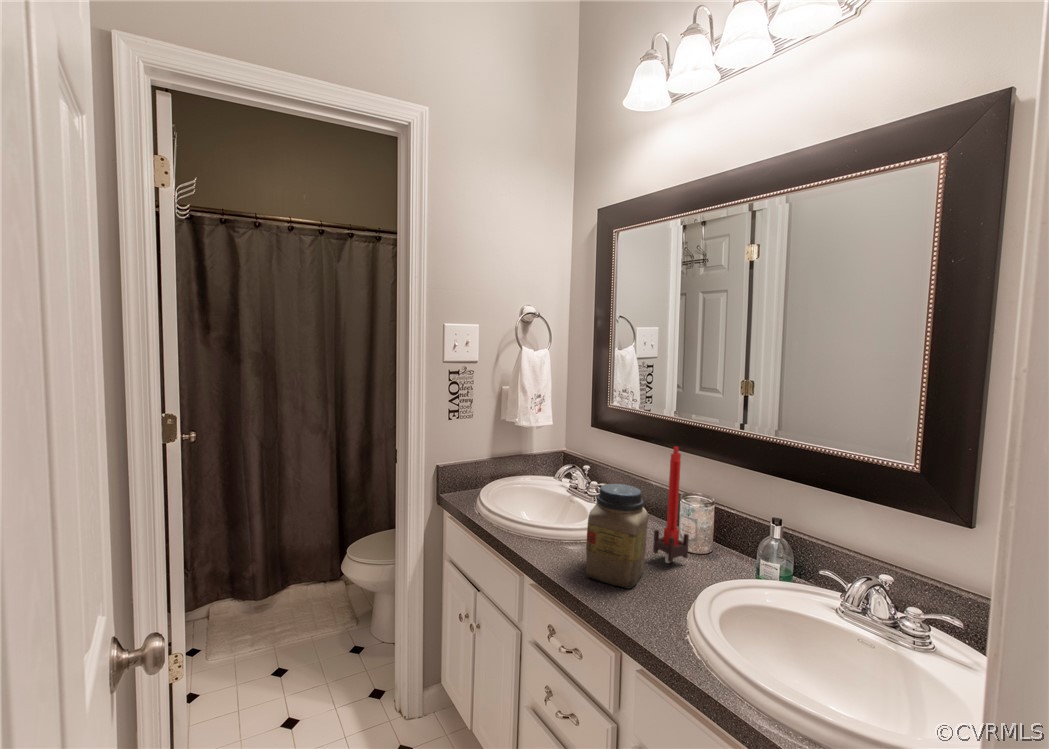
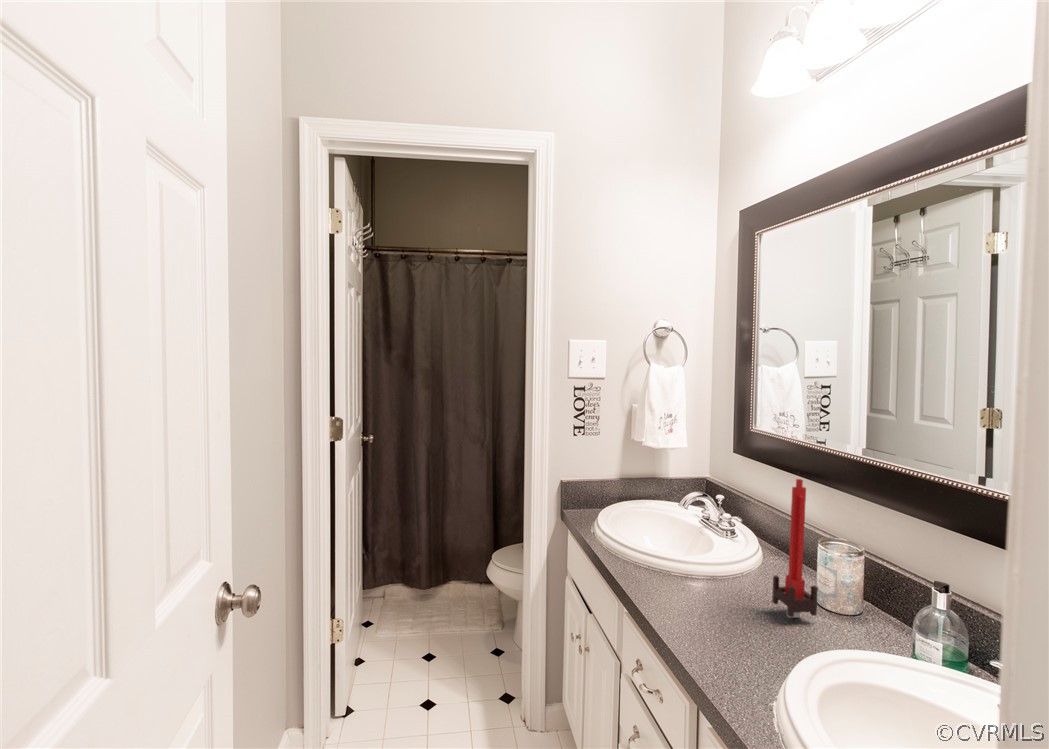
jar: present [586,484,648,588] -> none [679,515,758,635]

